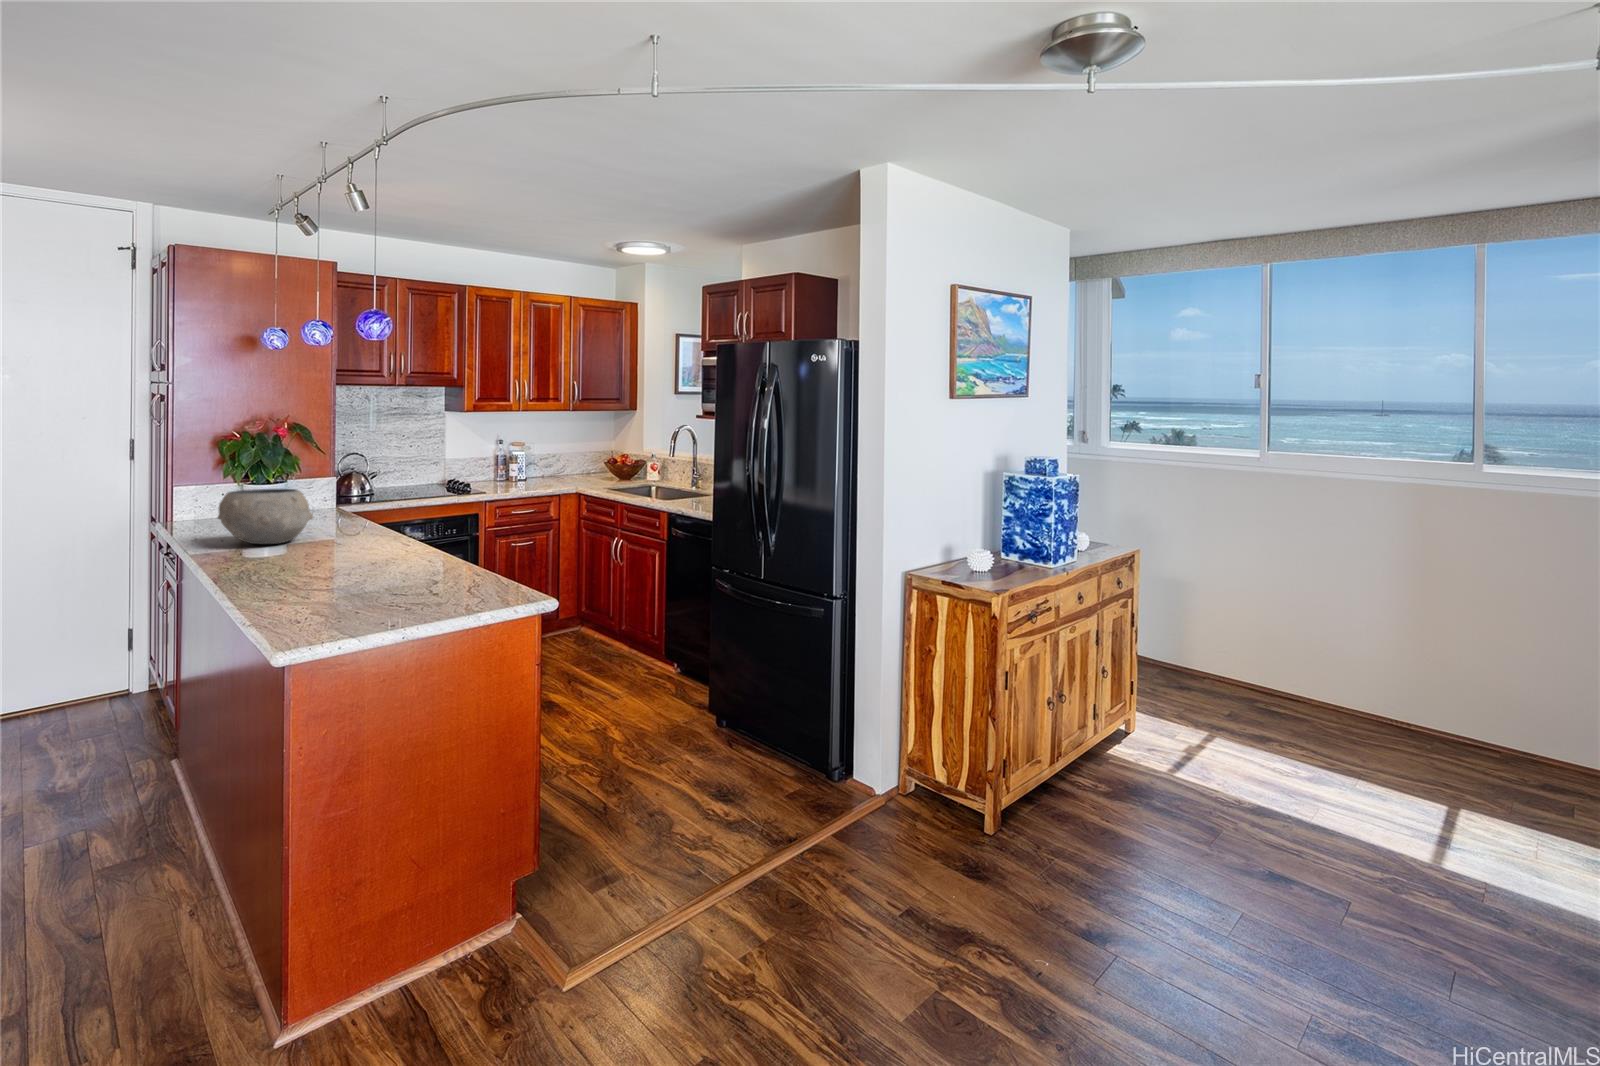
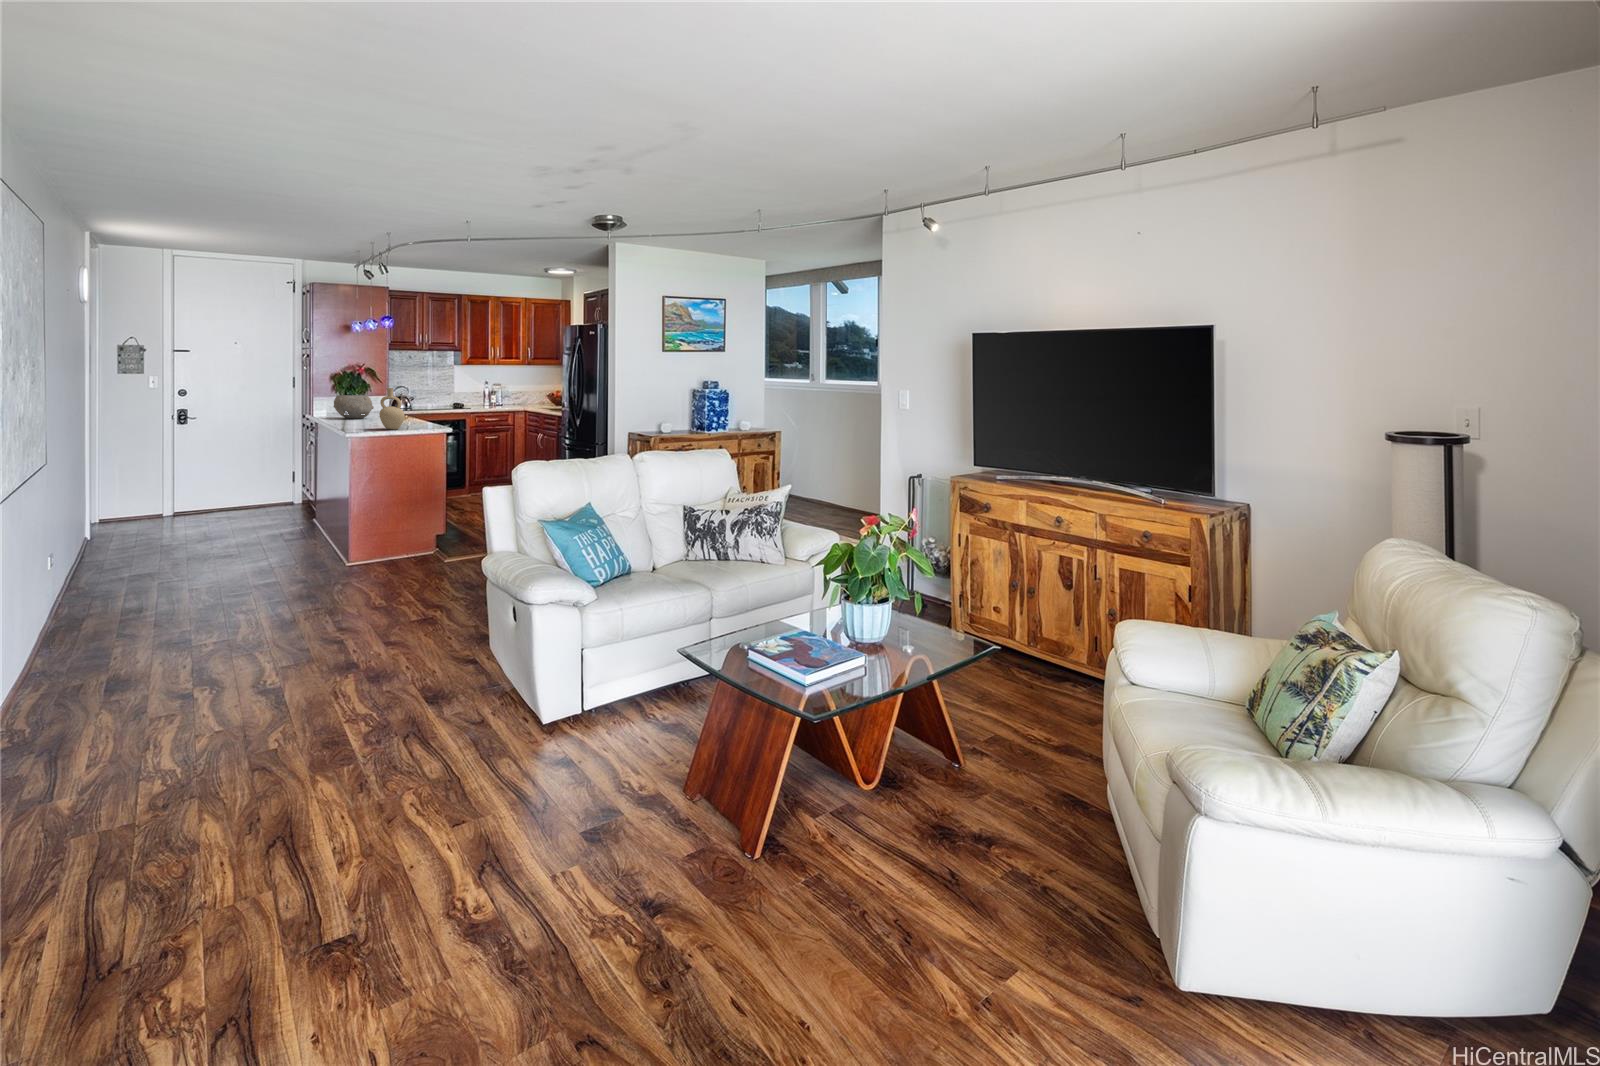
vase: none [354,501,424,616] -> present [379,388,404,429]

